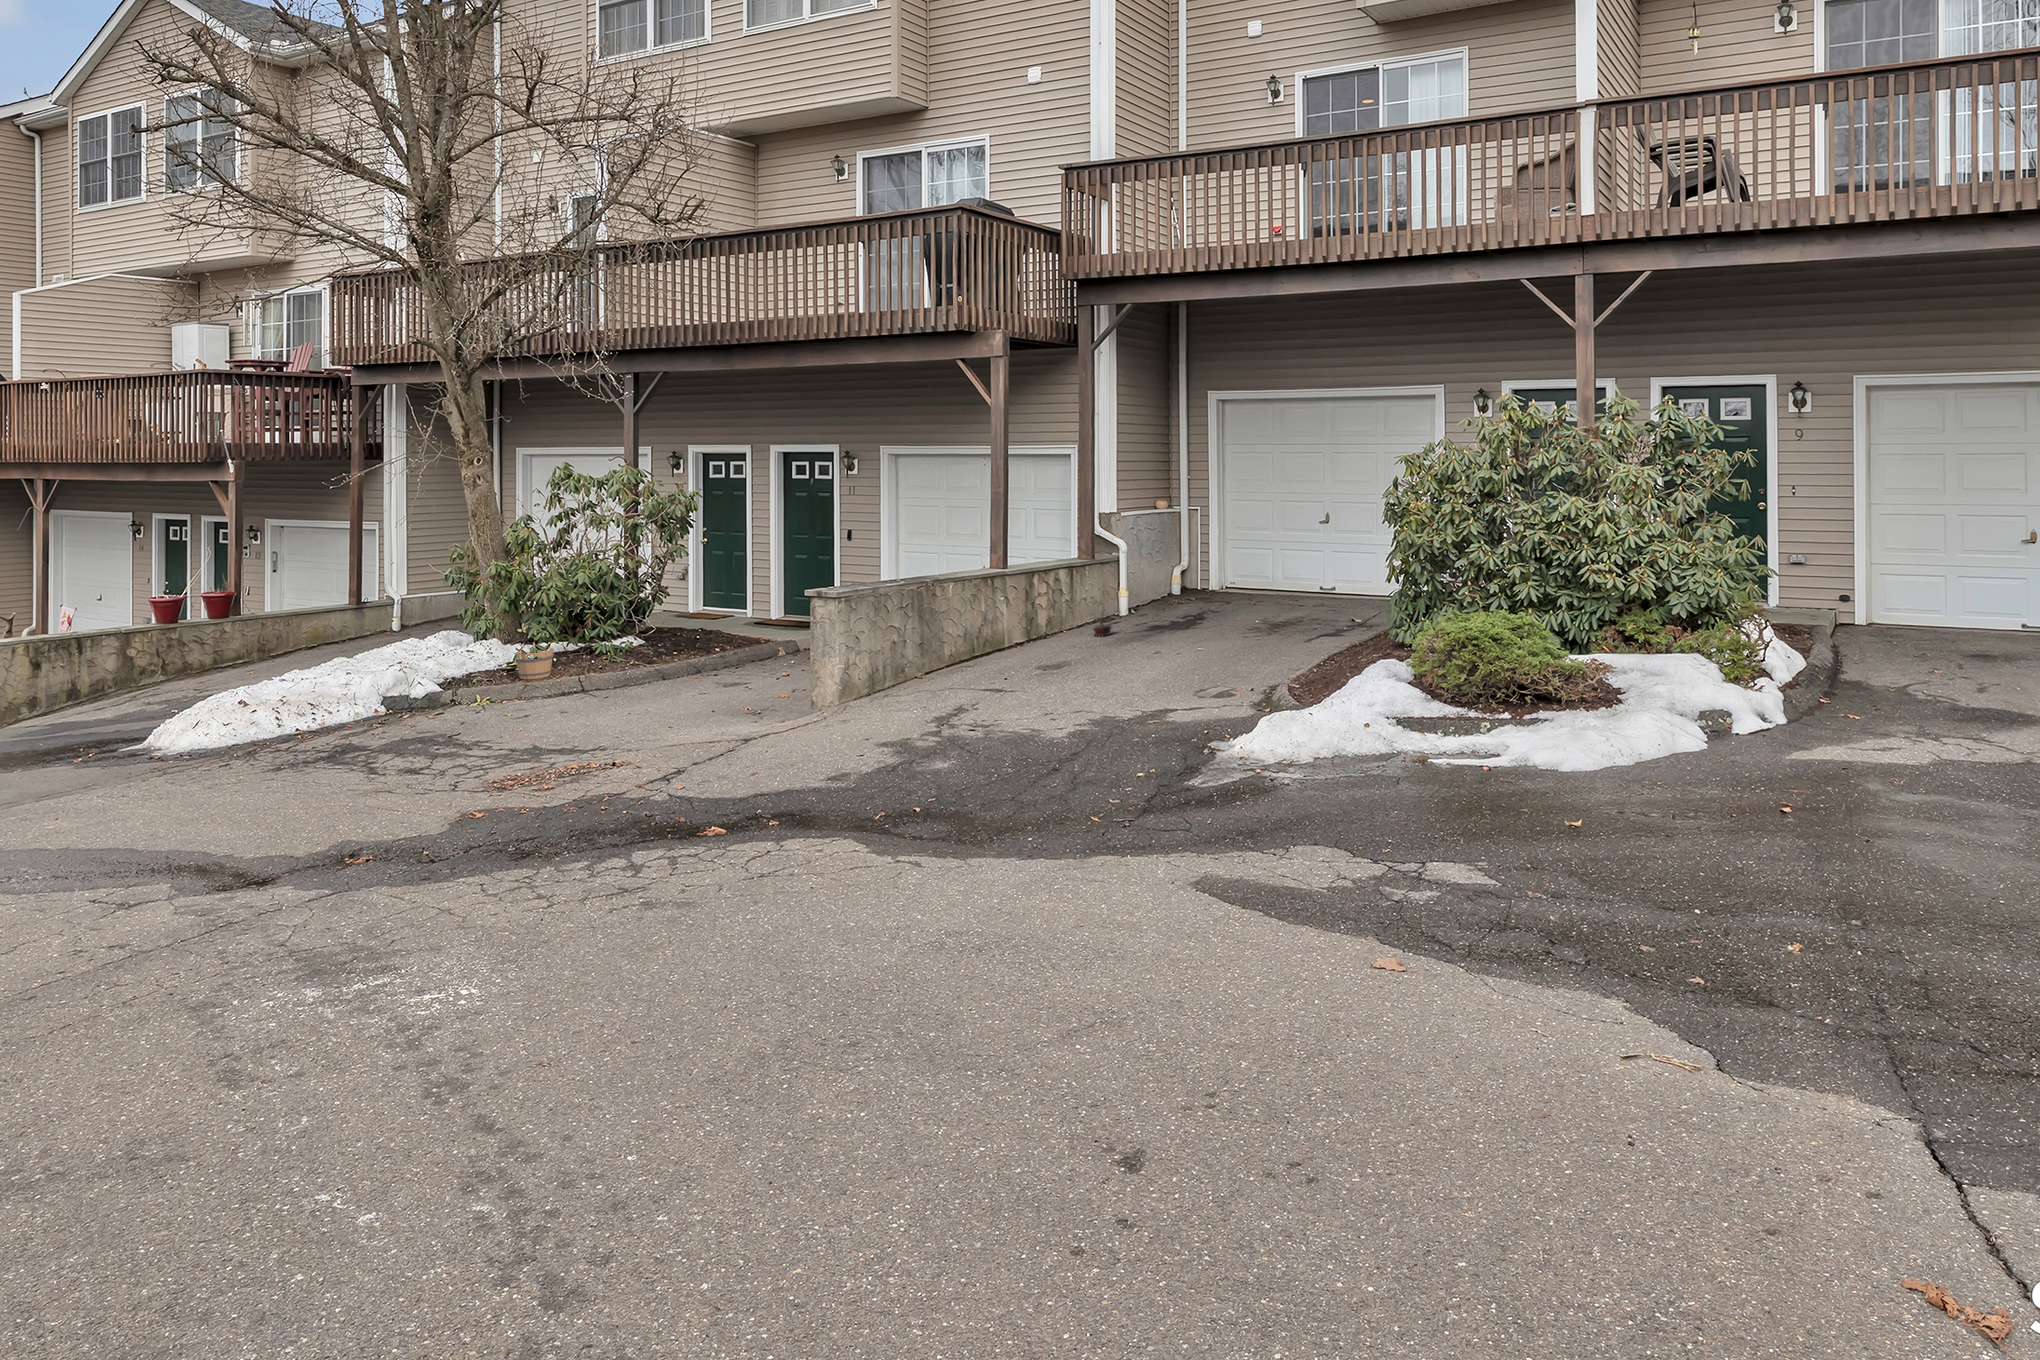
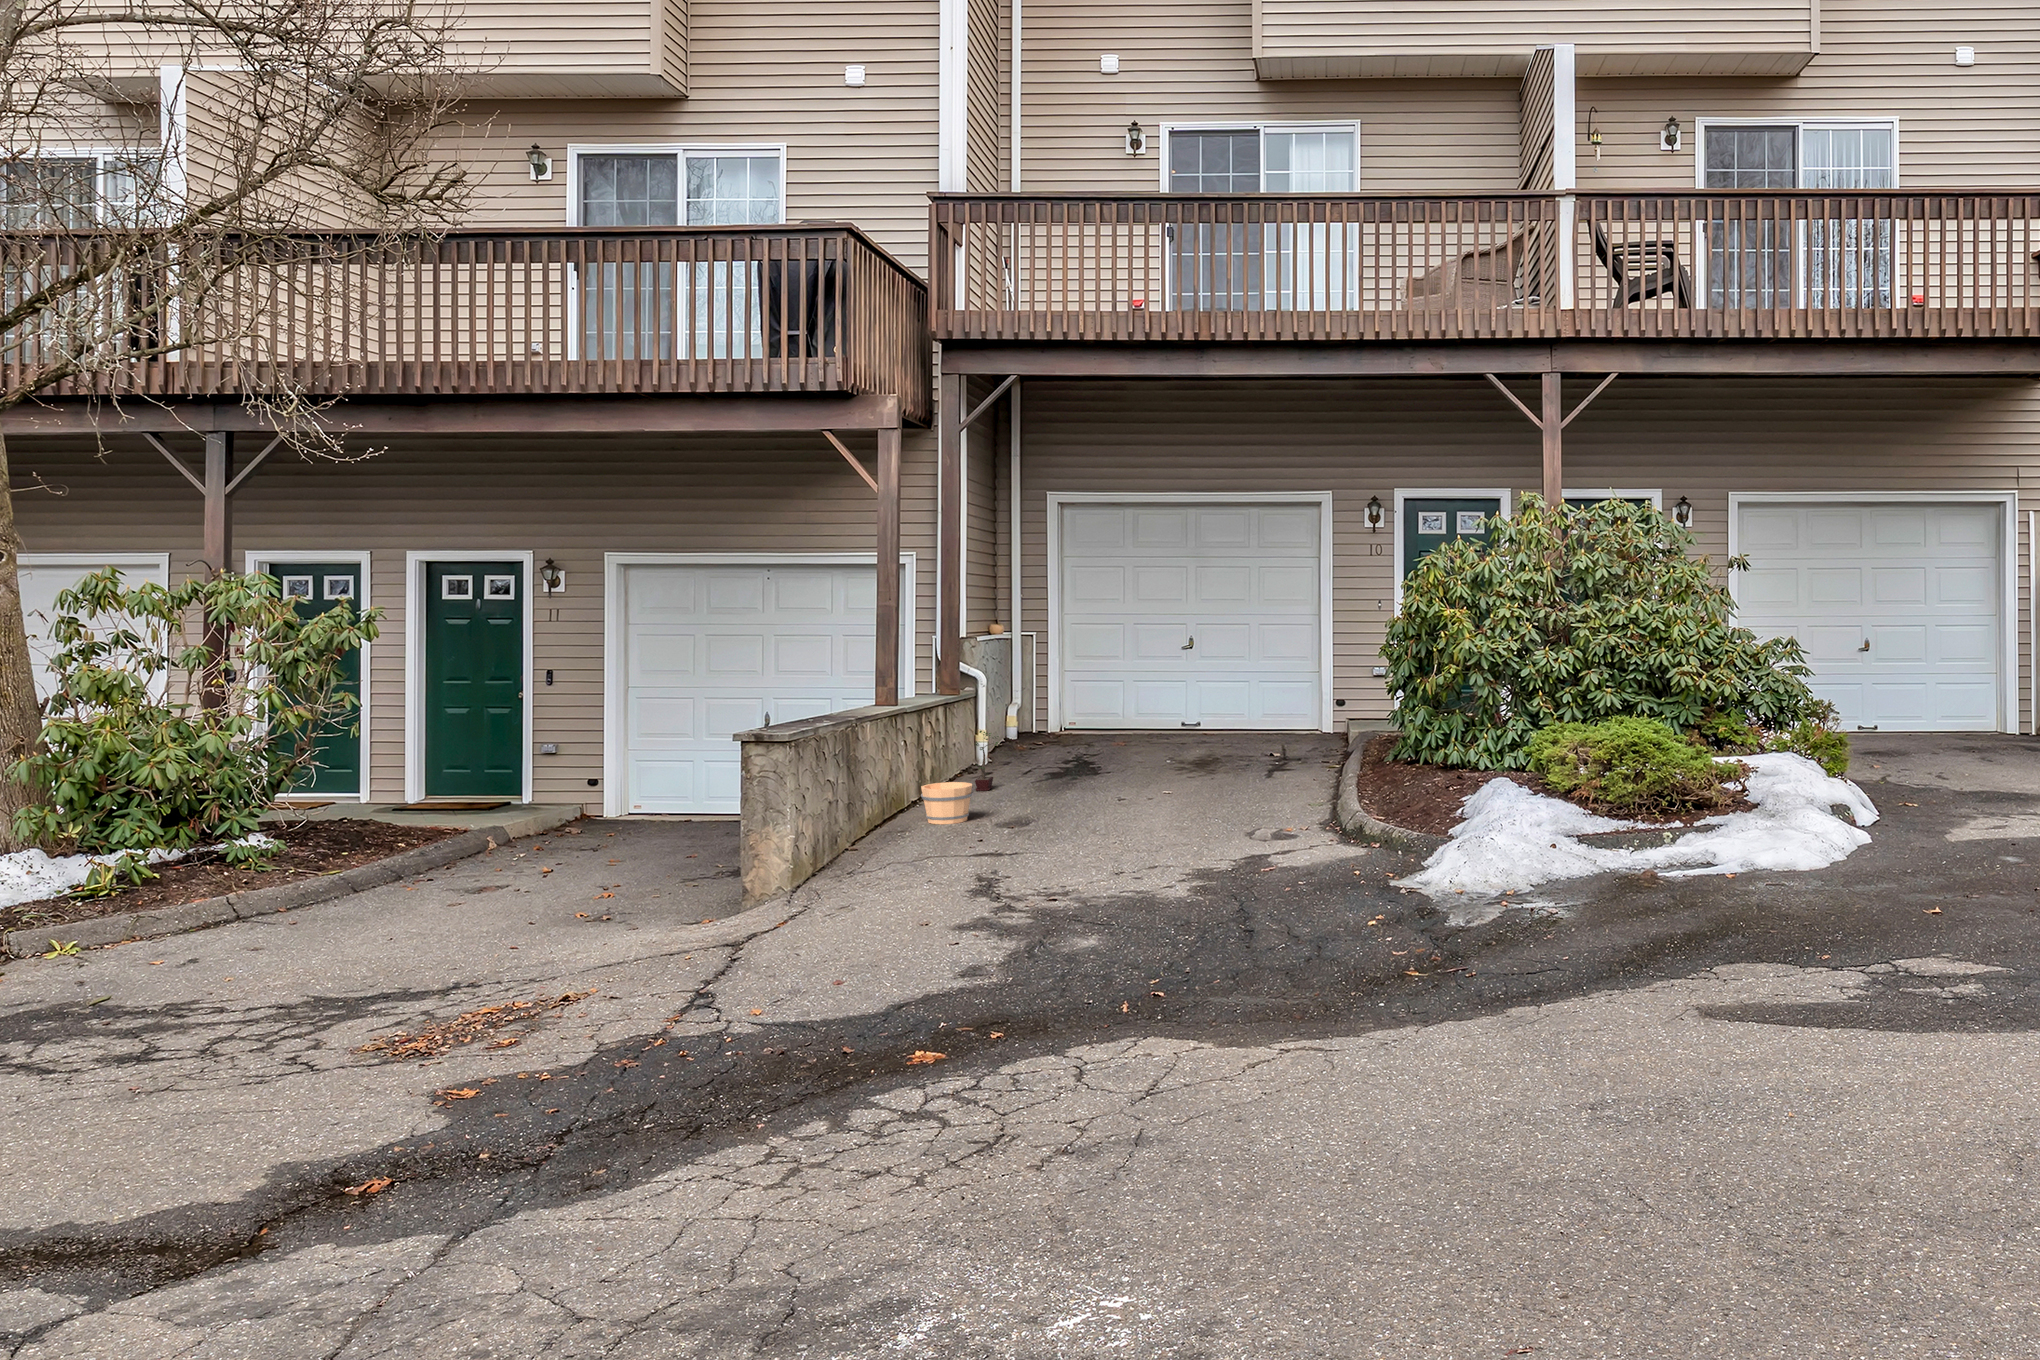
bucket: present [514,648,554,679] -> present [921,782,973,824]

